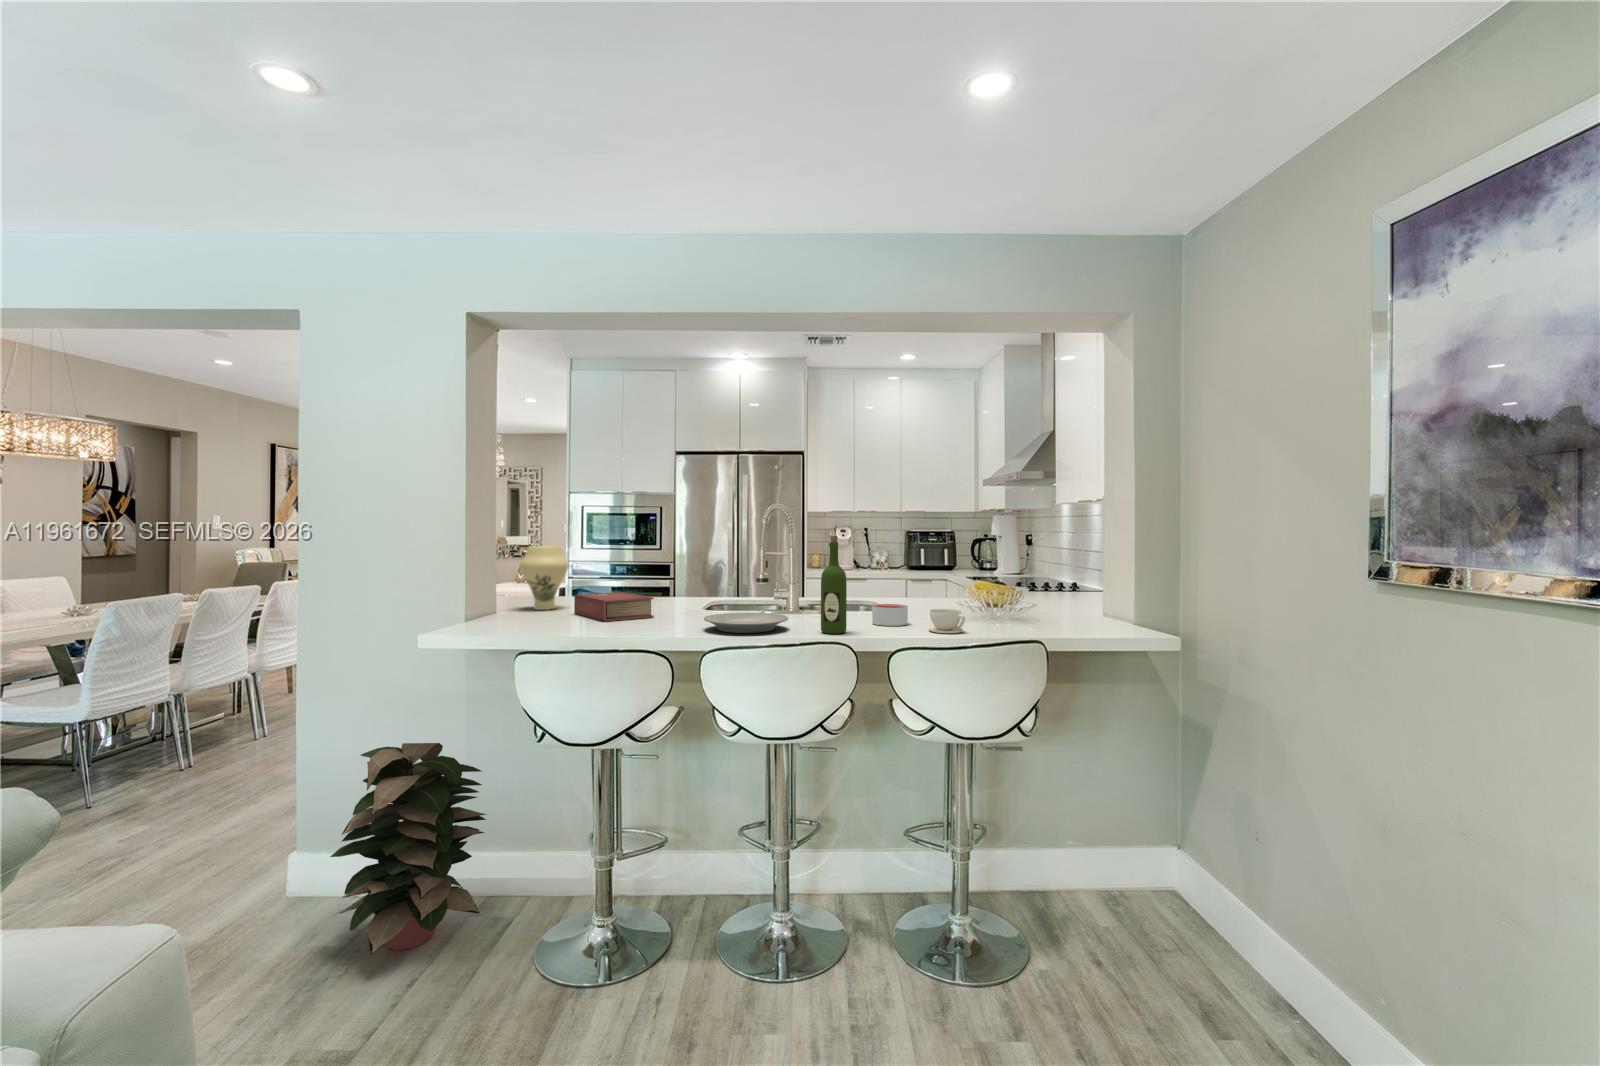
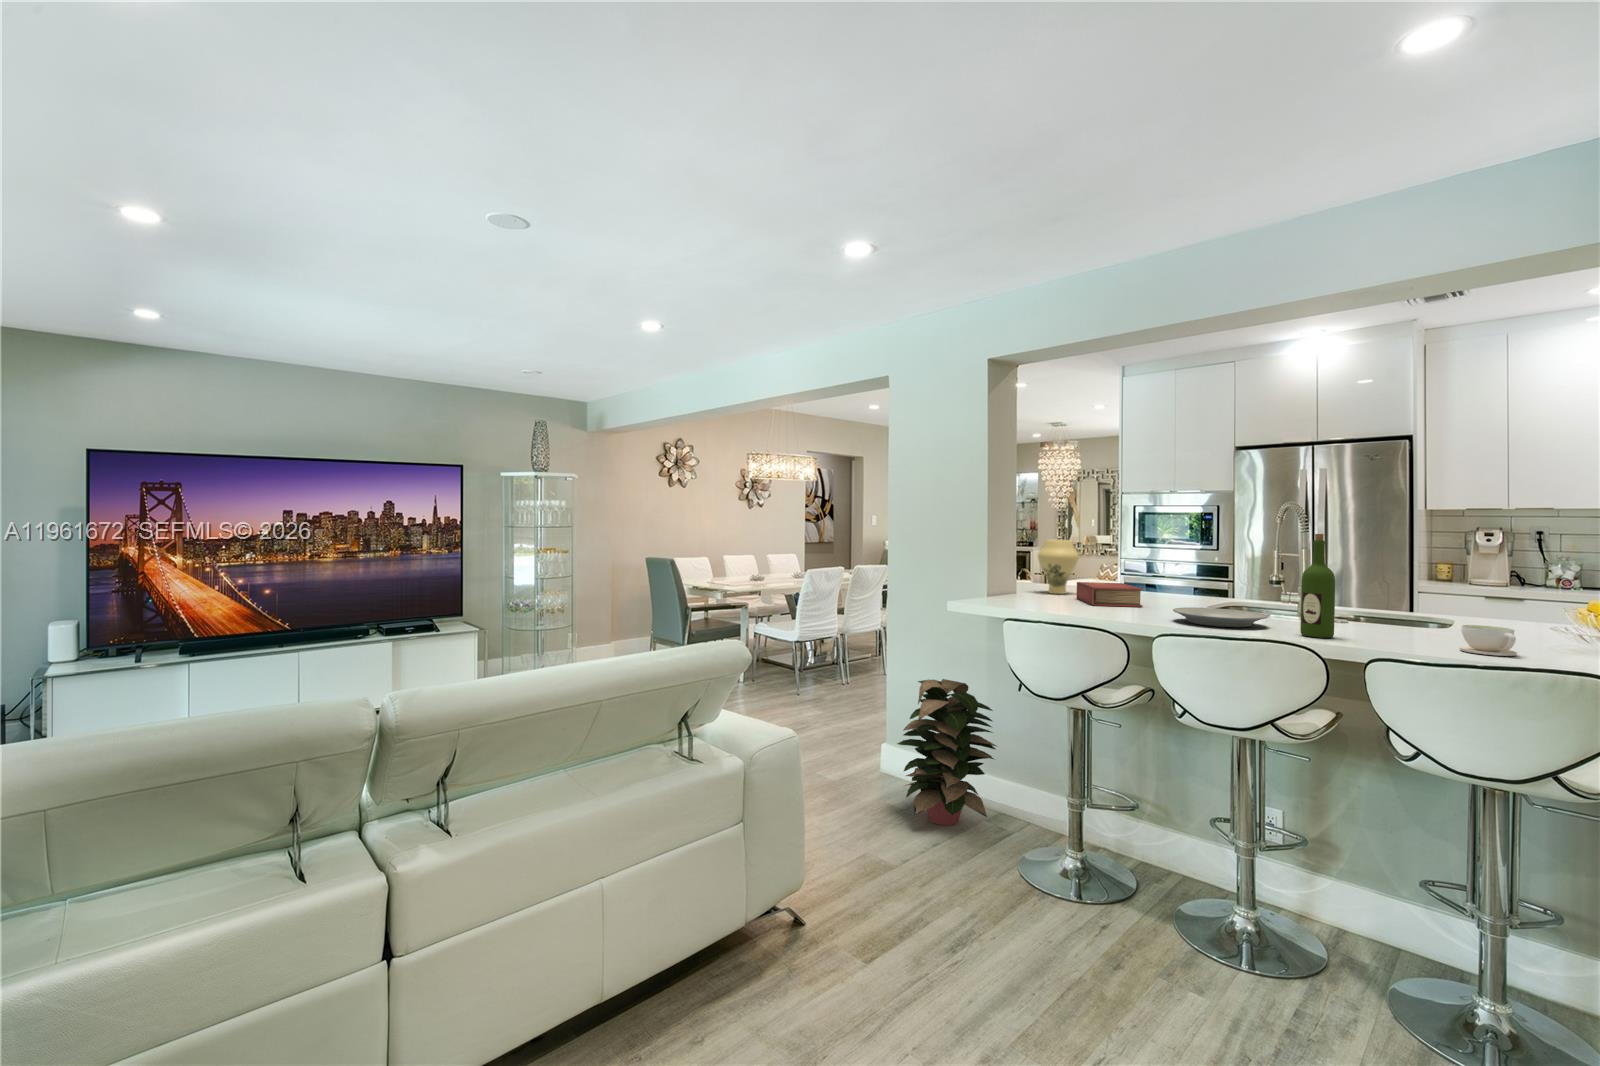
candle: present [872,604,908,626] -> none [1392,615,1447,642]

